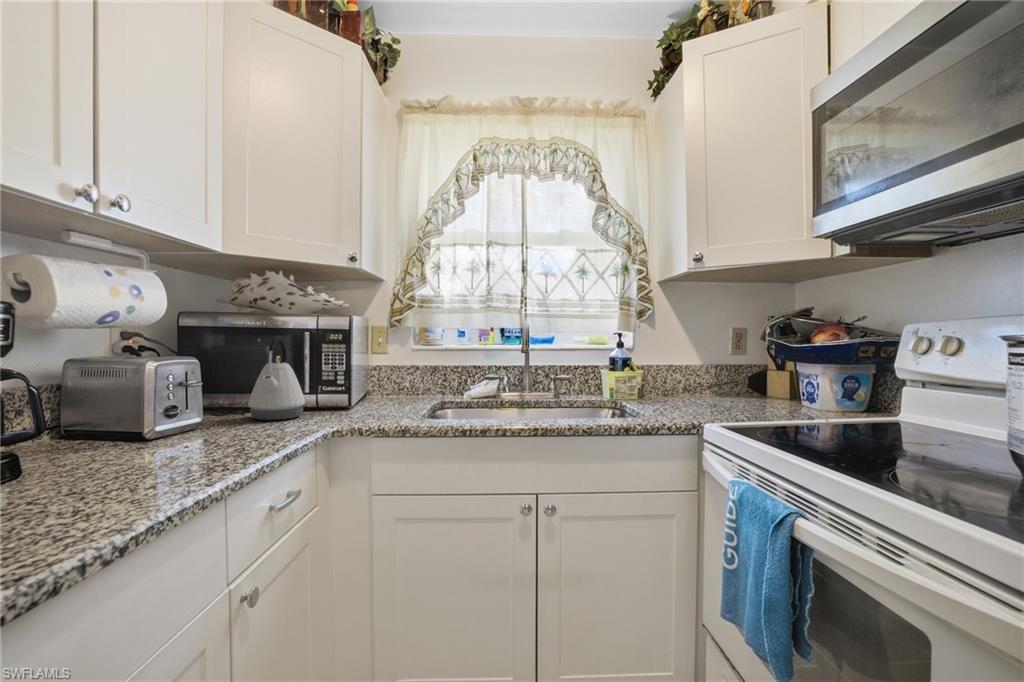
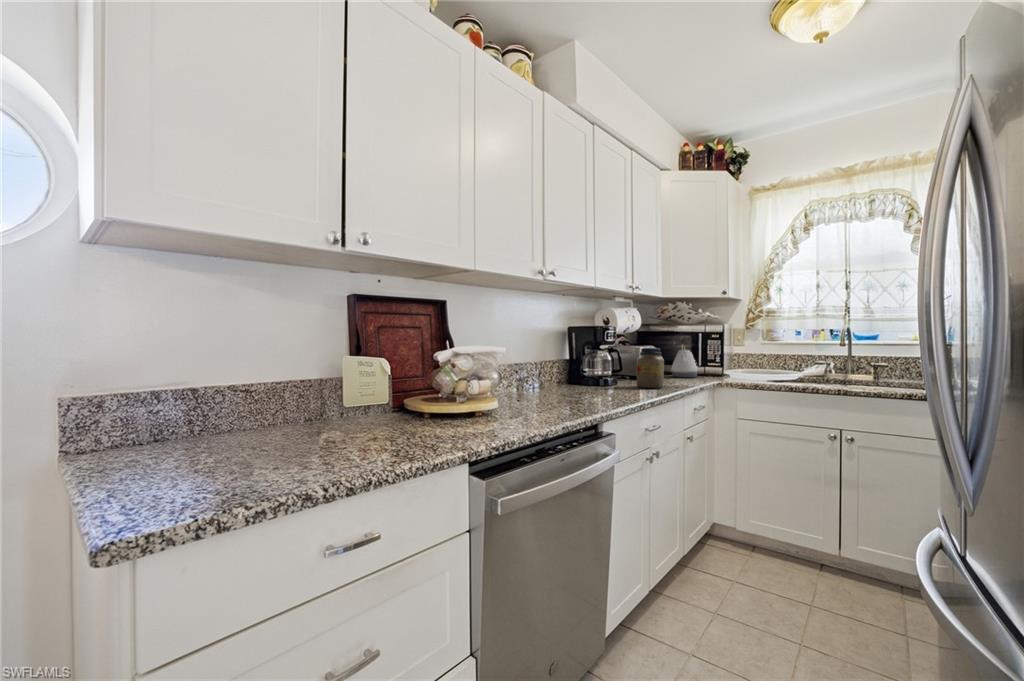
jar: none [81,366,185,491] -> present [637,348,664,388]

